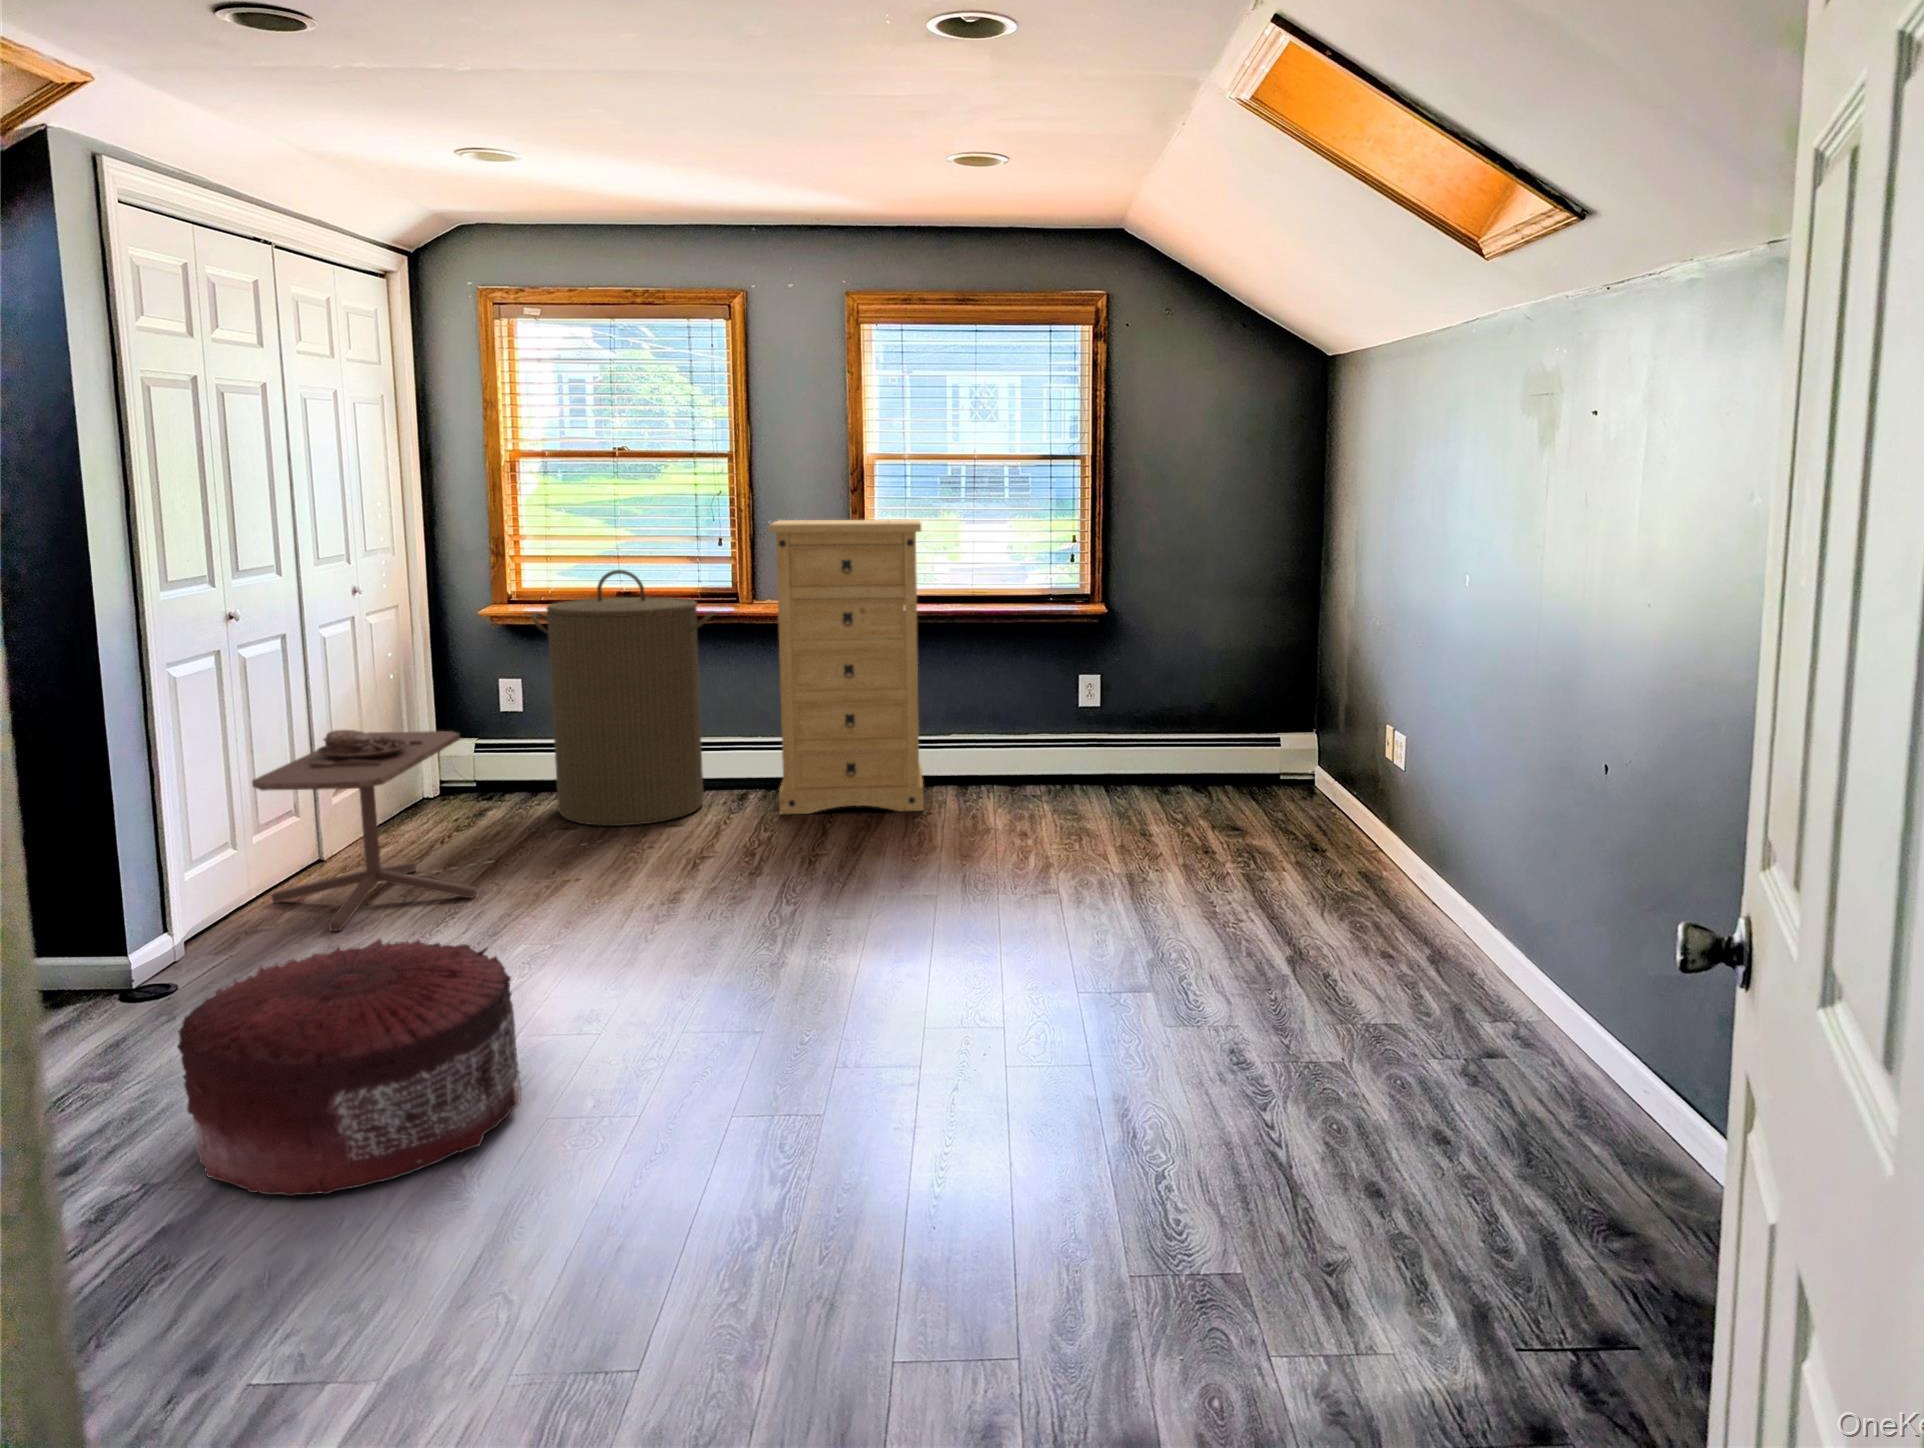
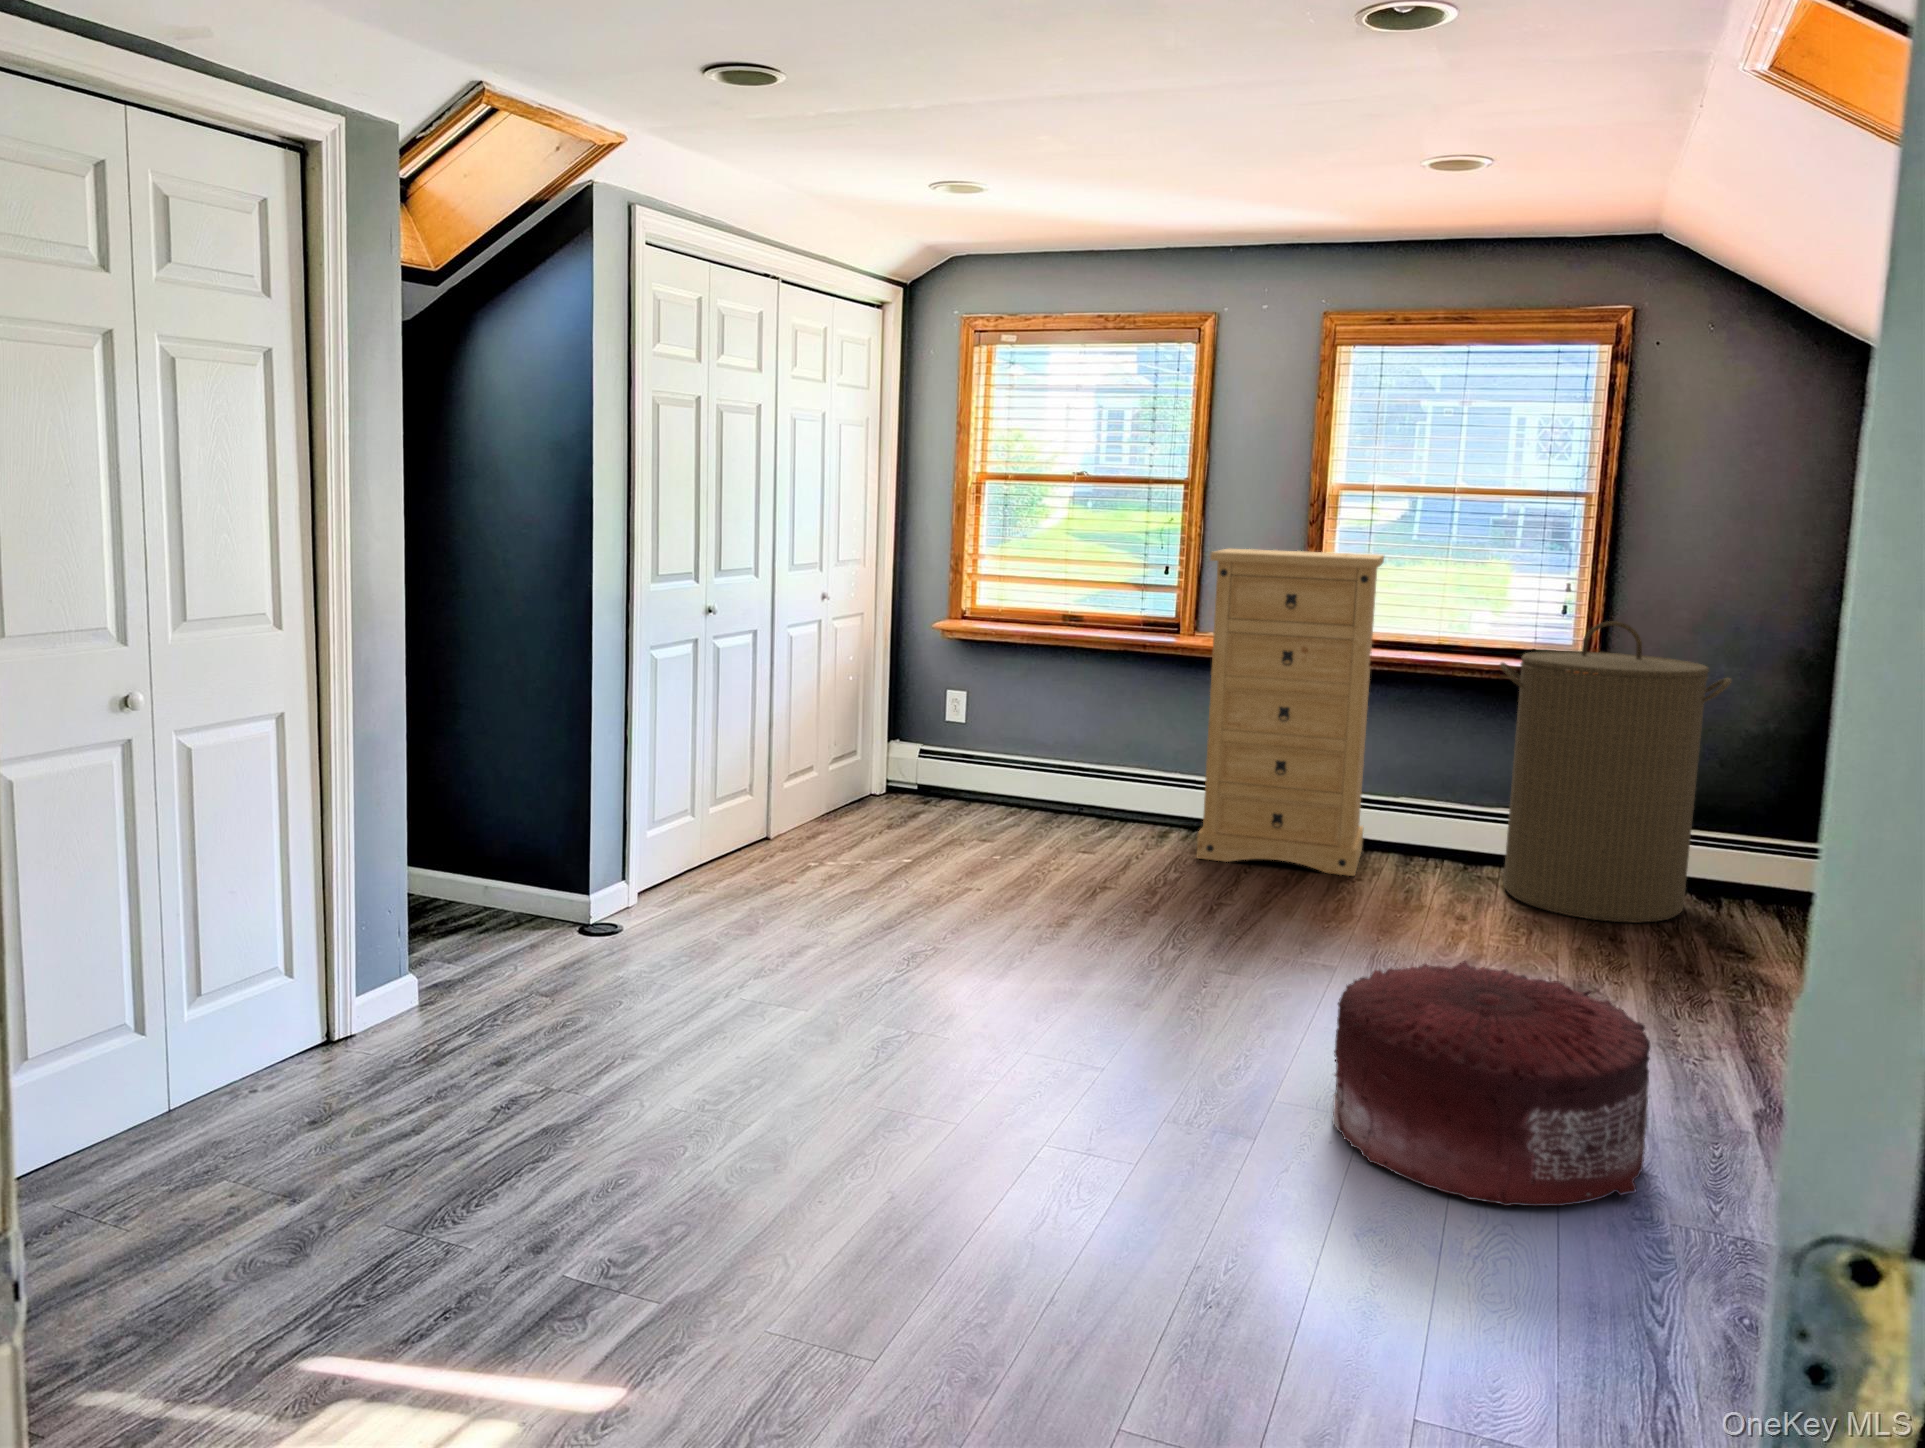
laundry hamper: present [531,570,715,826] -> present [1500,621,1731,922]
side table: present [252,730,477,931] -> none [704,721,889,905]
pouf: present [178,939,521,1196] -> present [1332,961,1650,1206]

